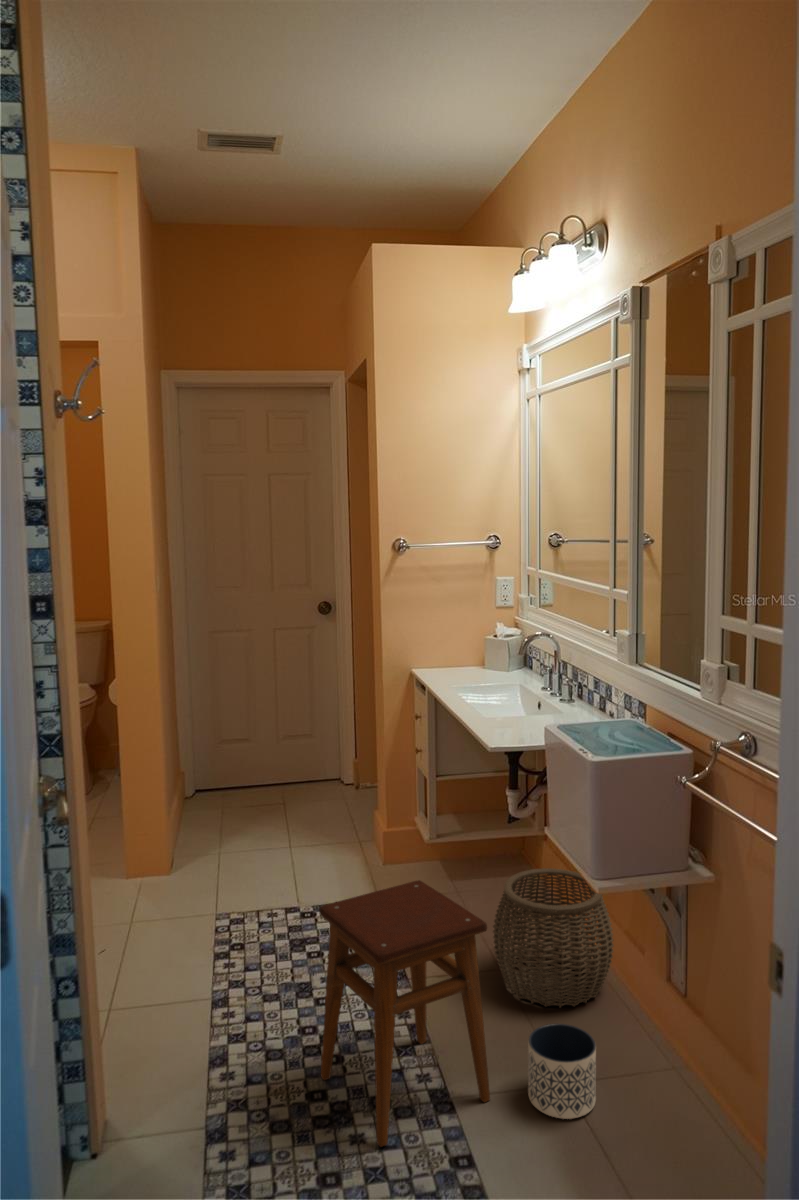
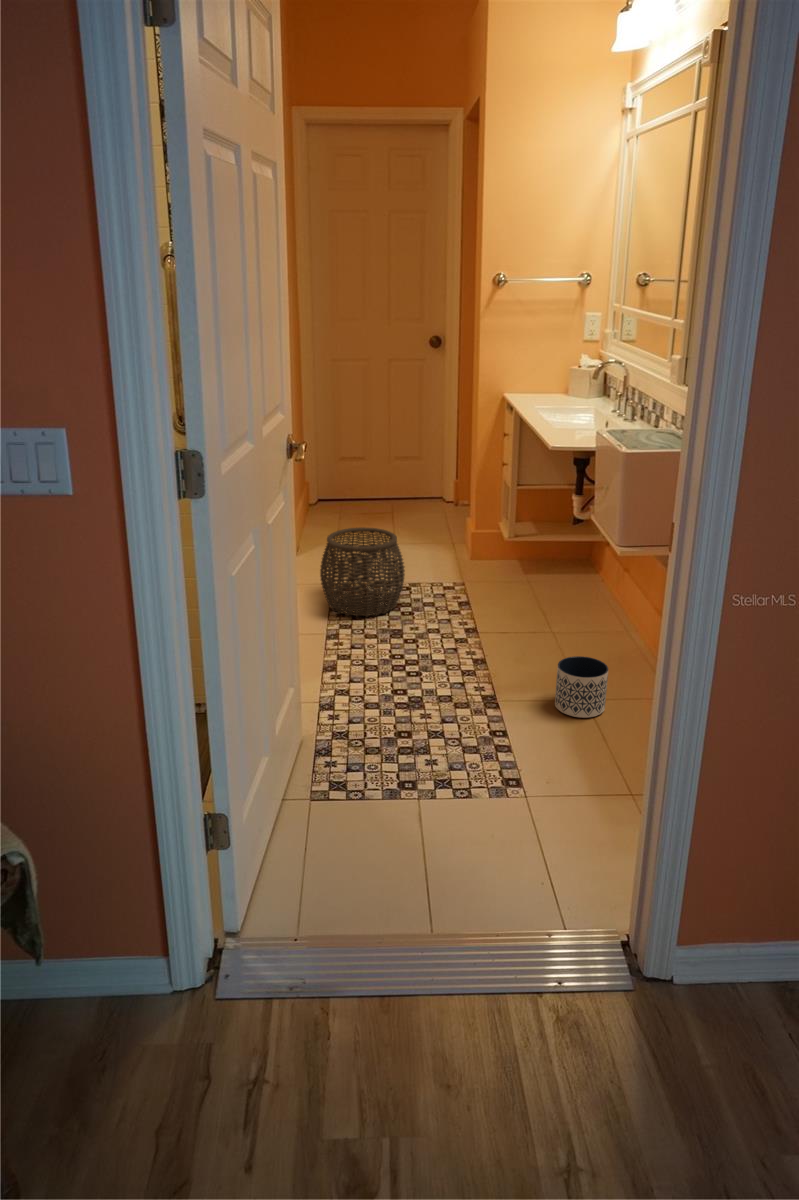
woven basket: present [493,868,614,1008] -> present [320,527,405,617]
stool: present [319,880,490,1147] -> none [404,548,532,721]

